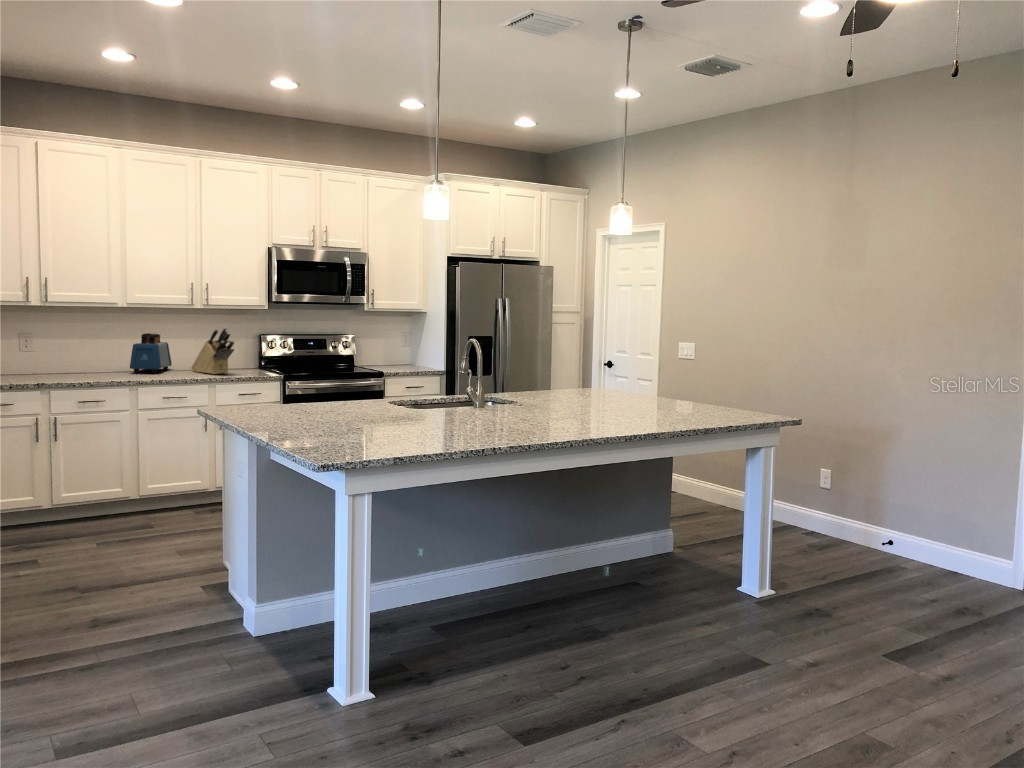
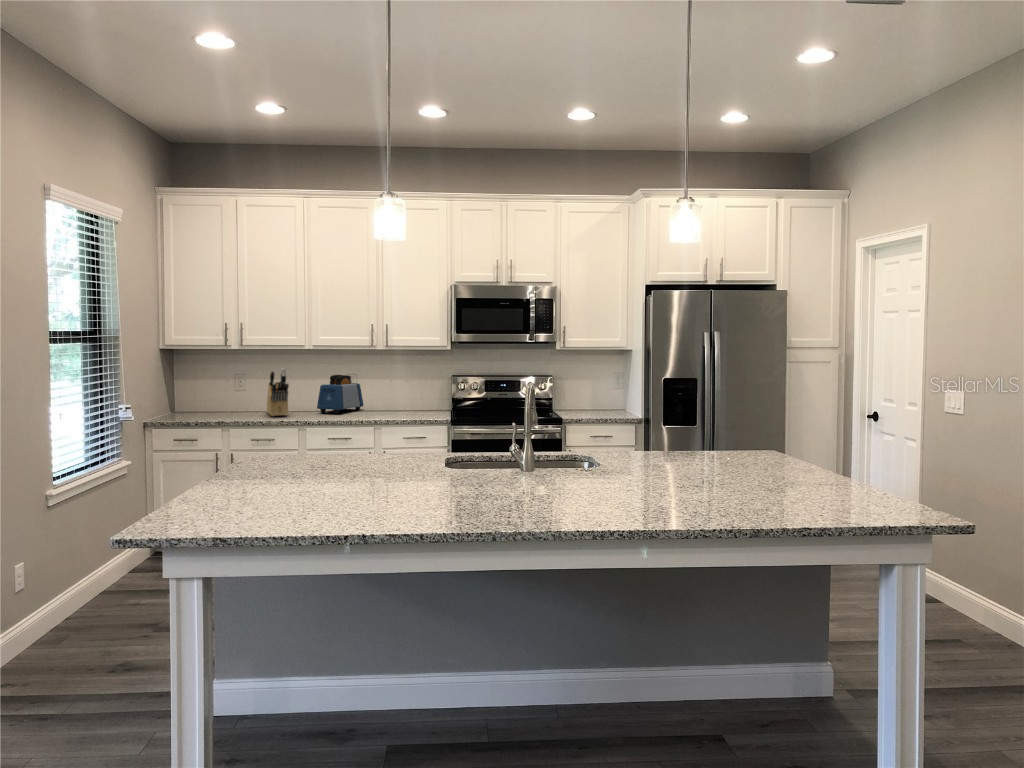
knife block: present [192,327,234,374] -> present [267,369,289,416]

